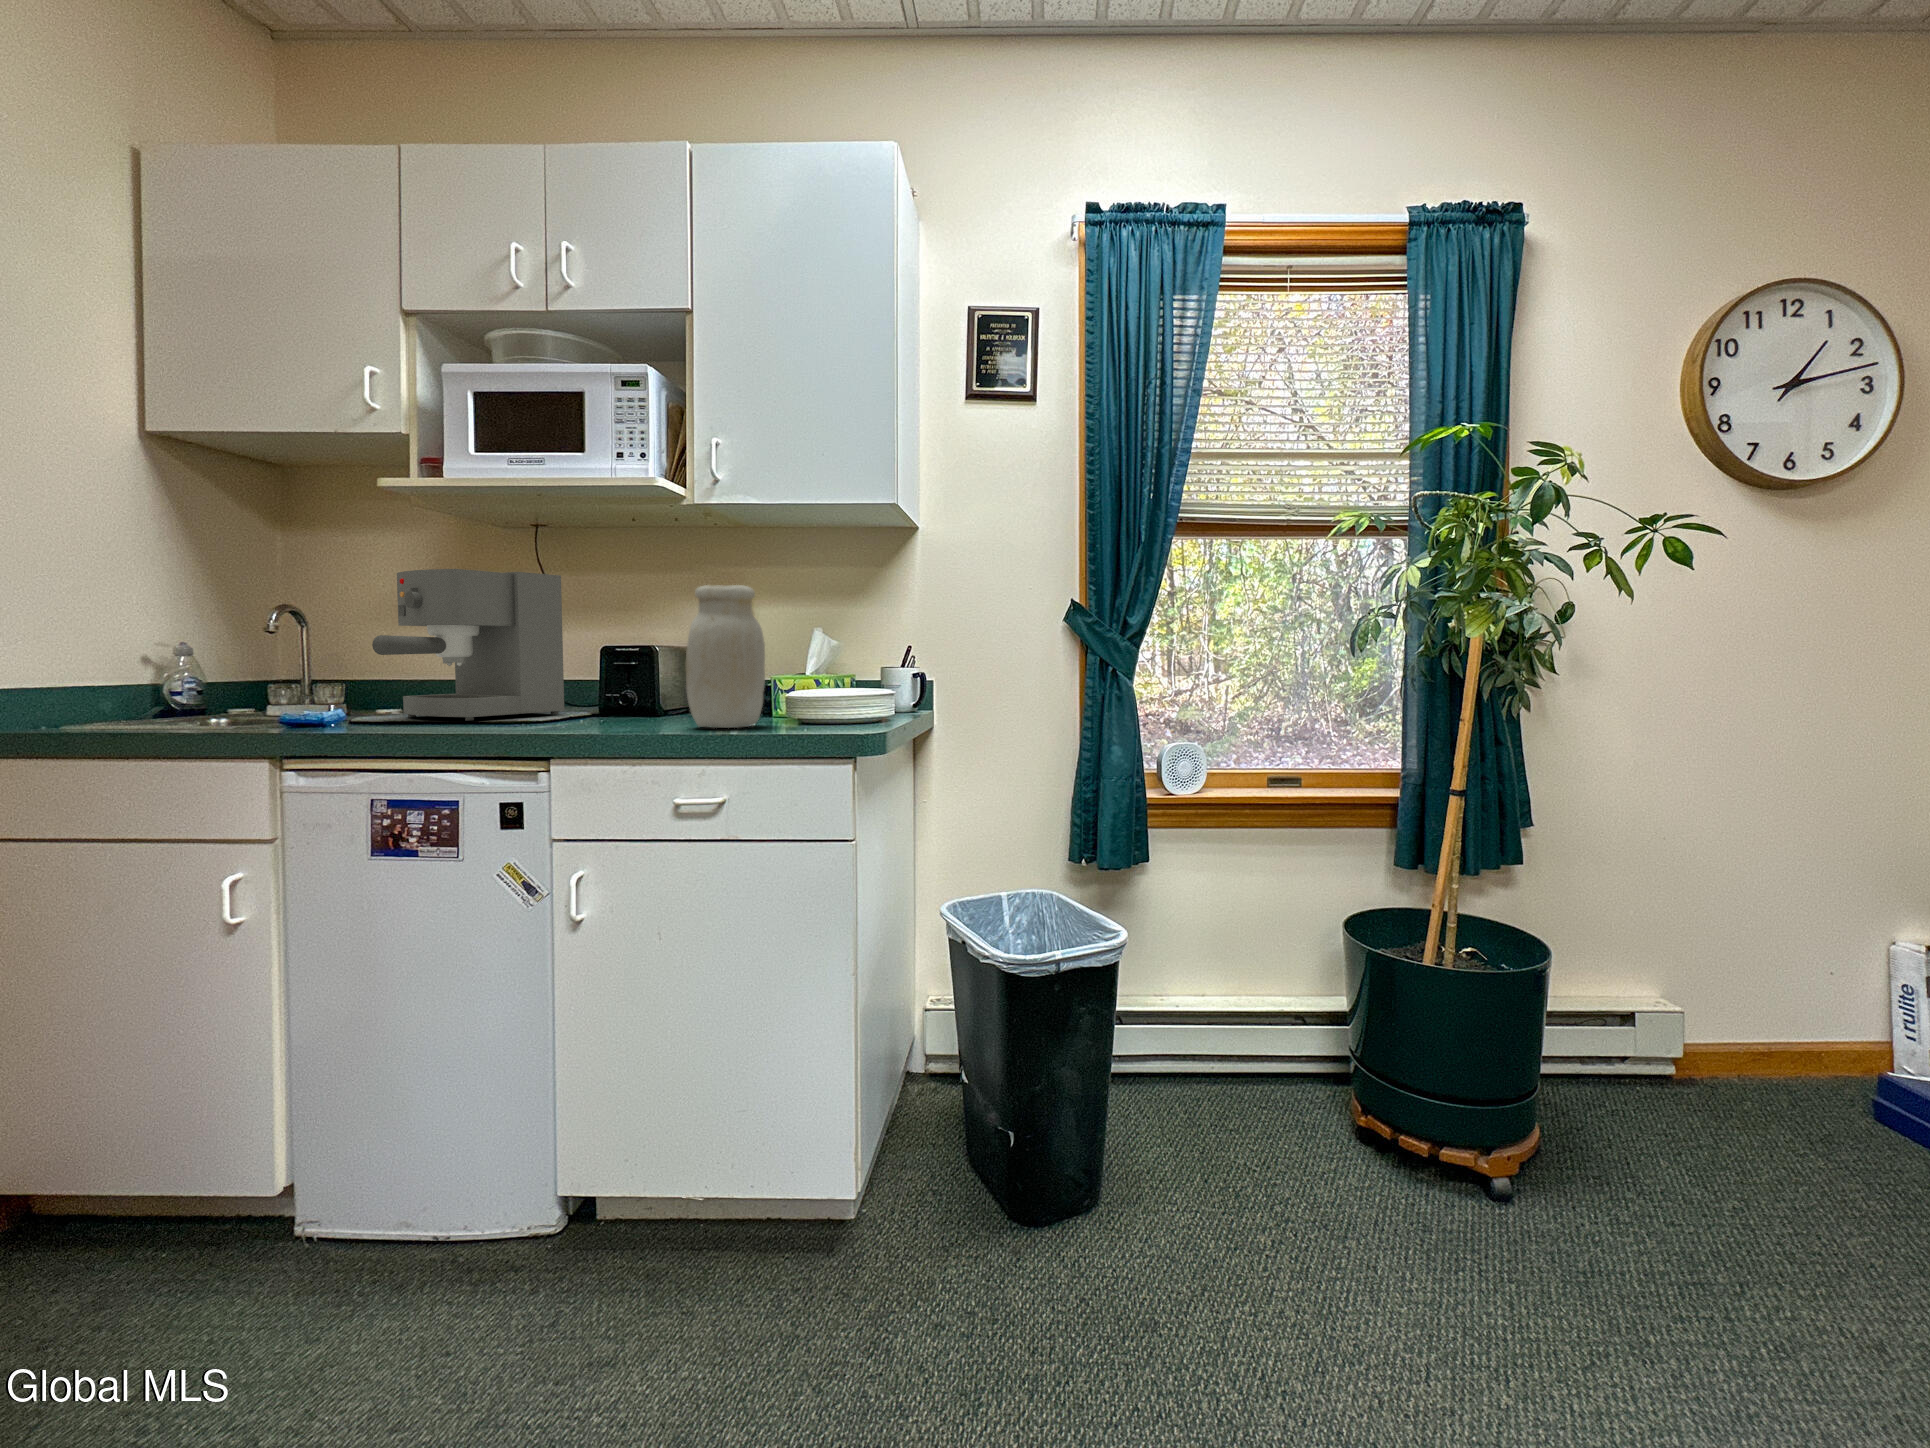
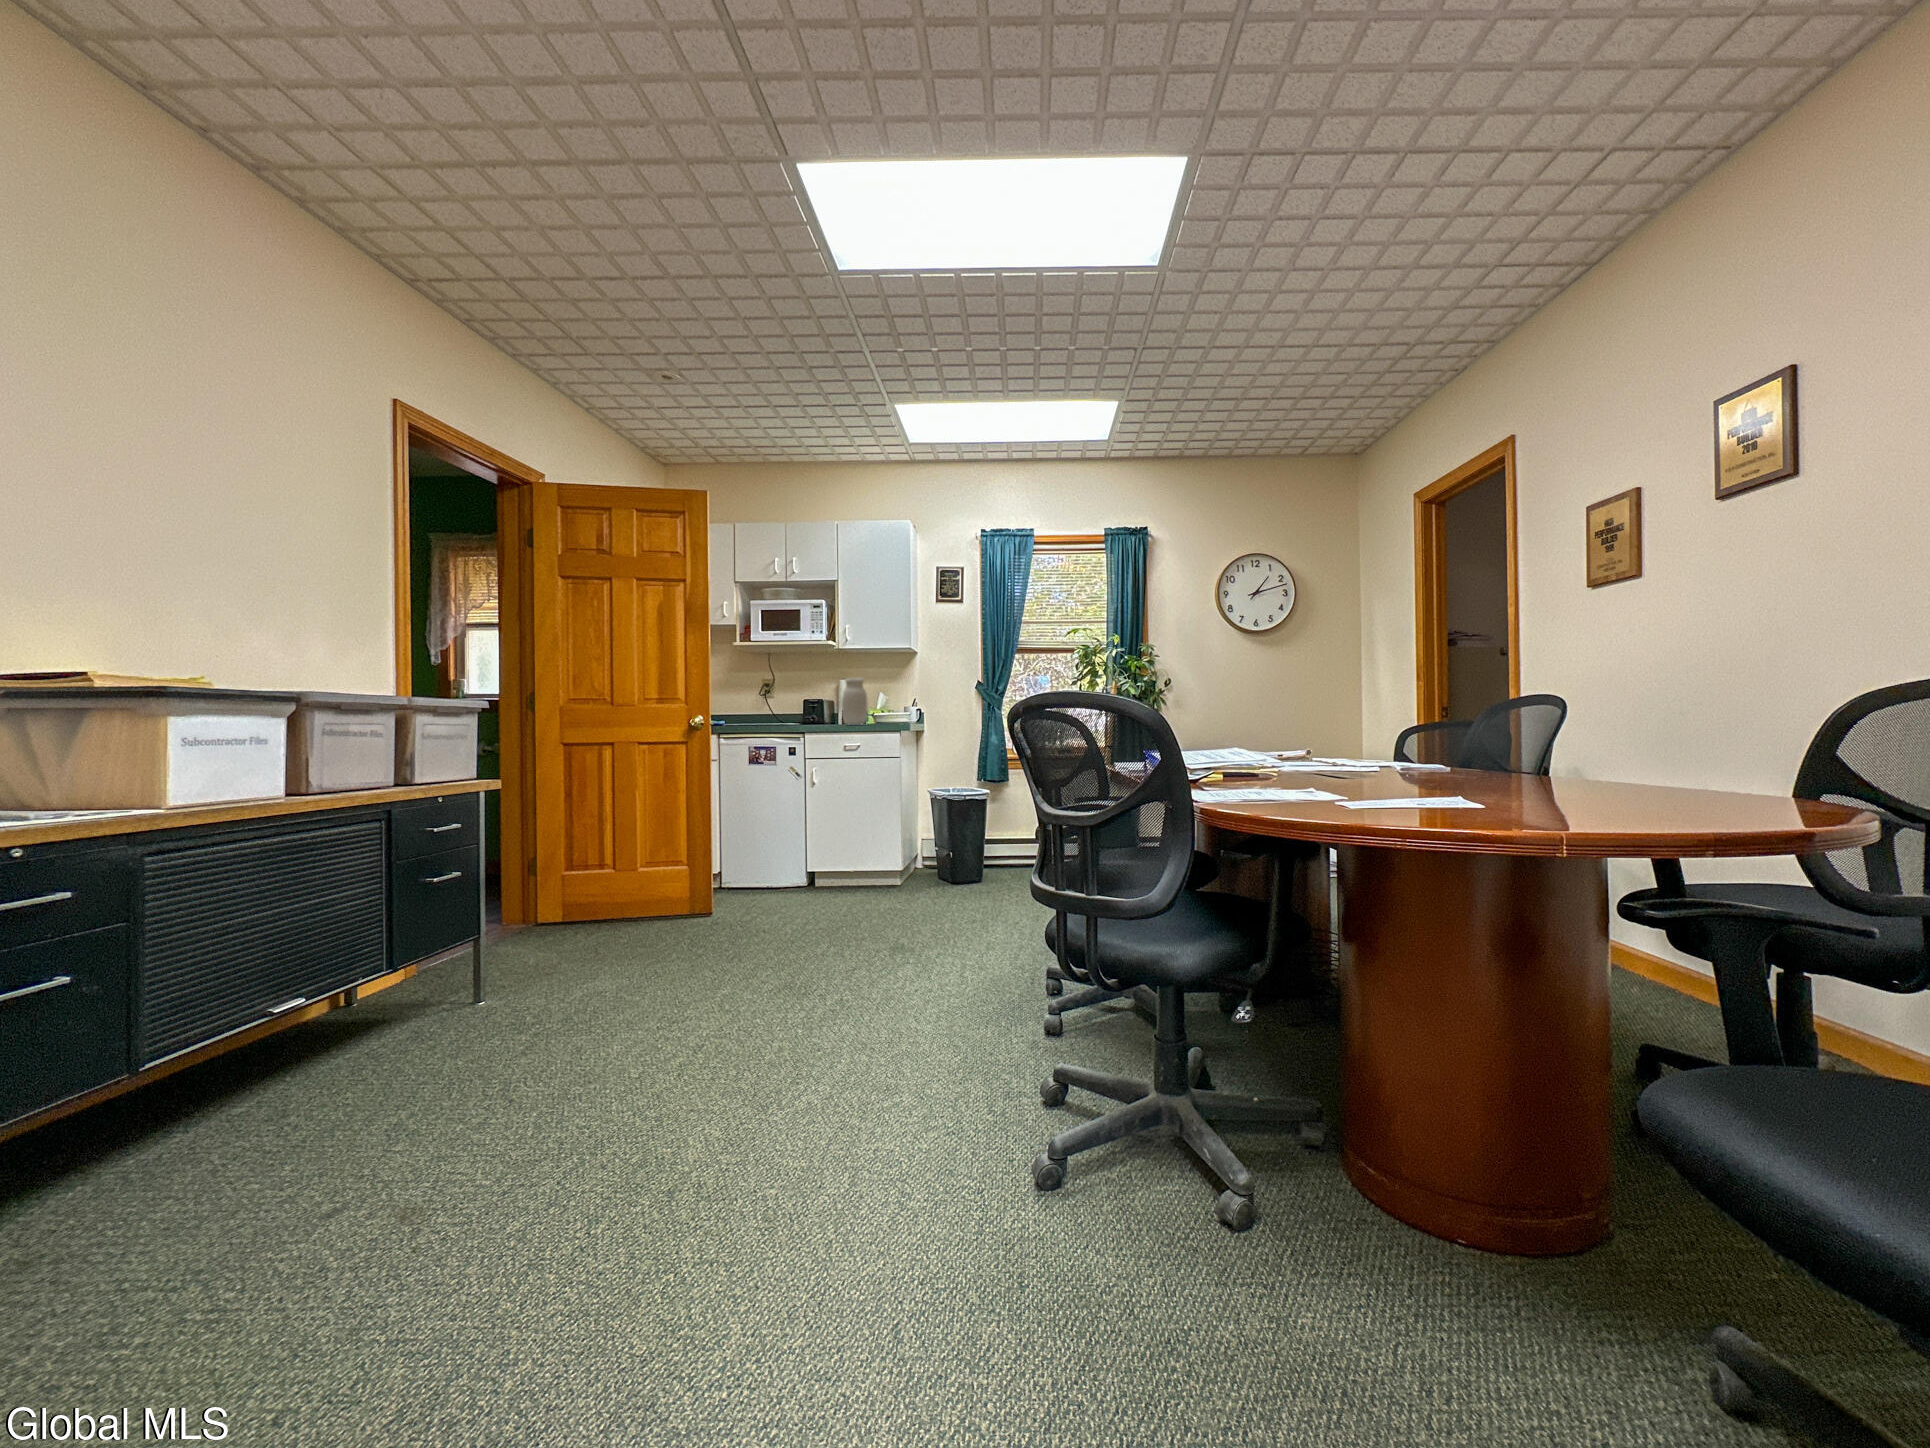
coffee maker: present [372,569,564,721] -> none [733,673,788,726]

